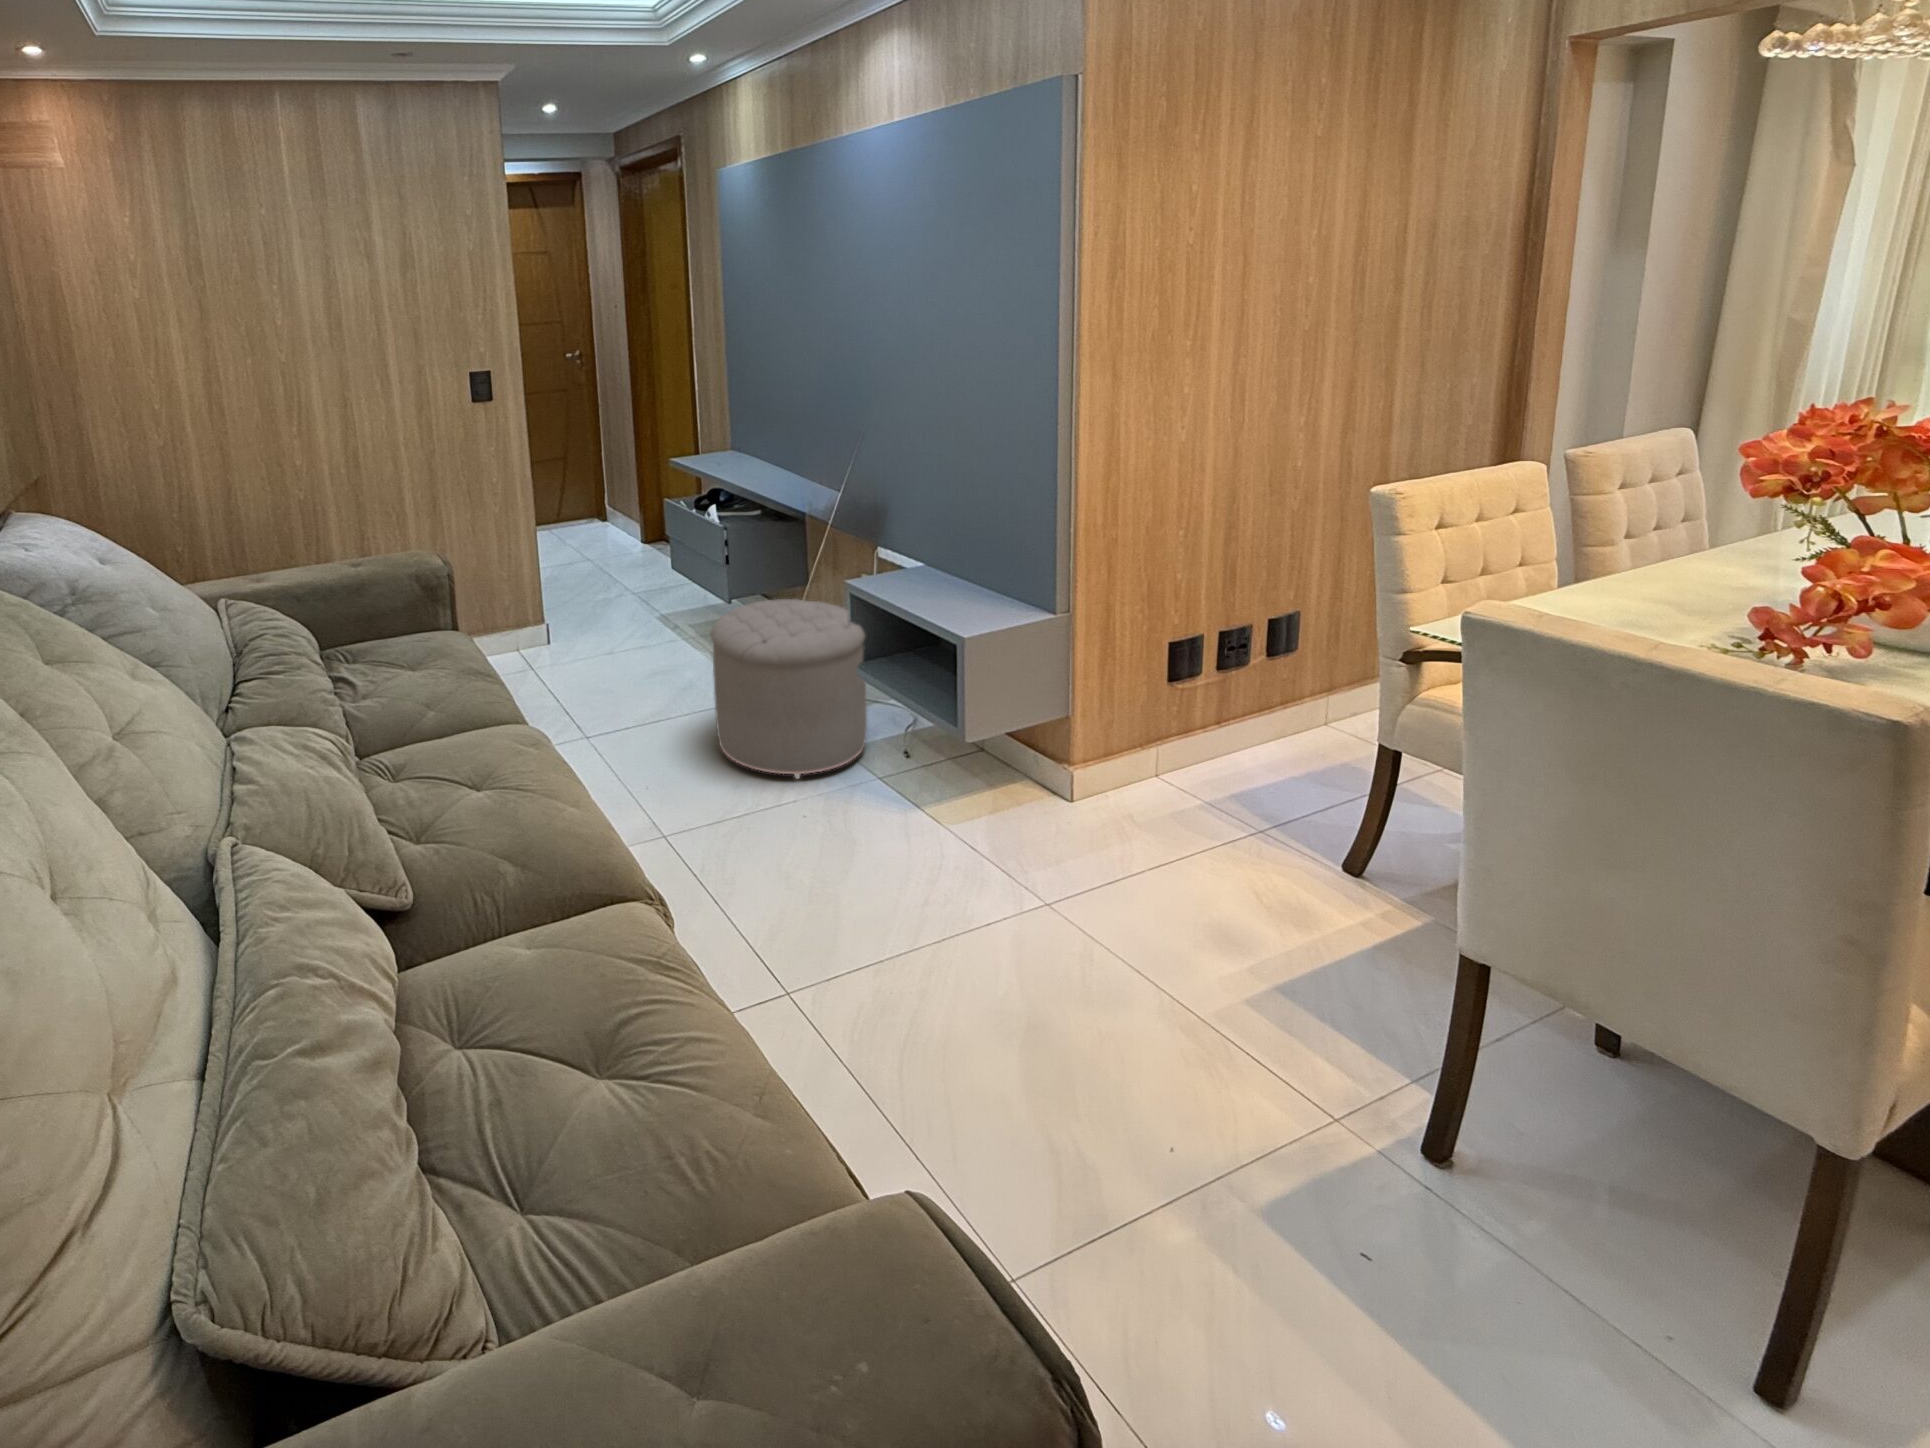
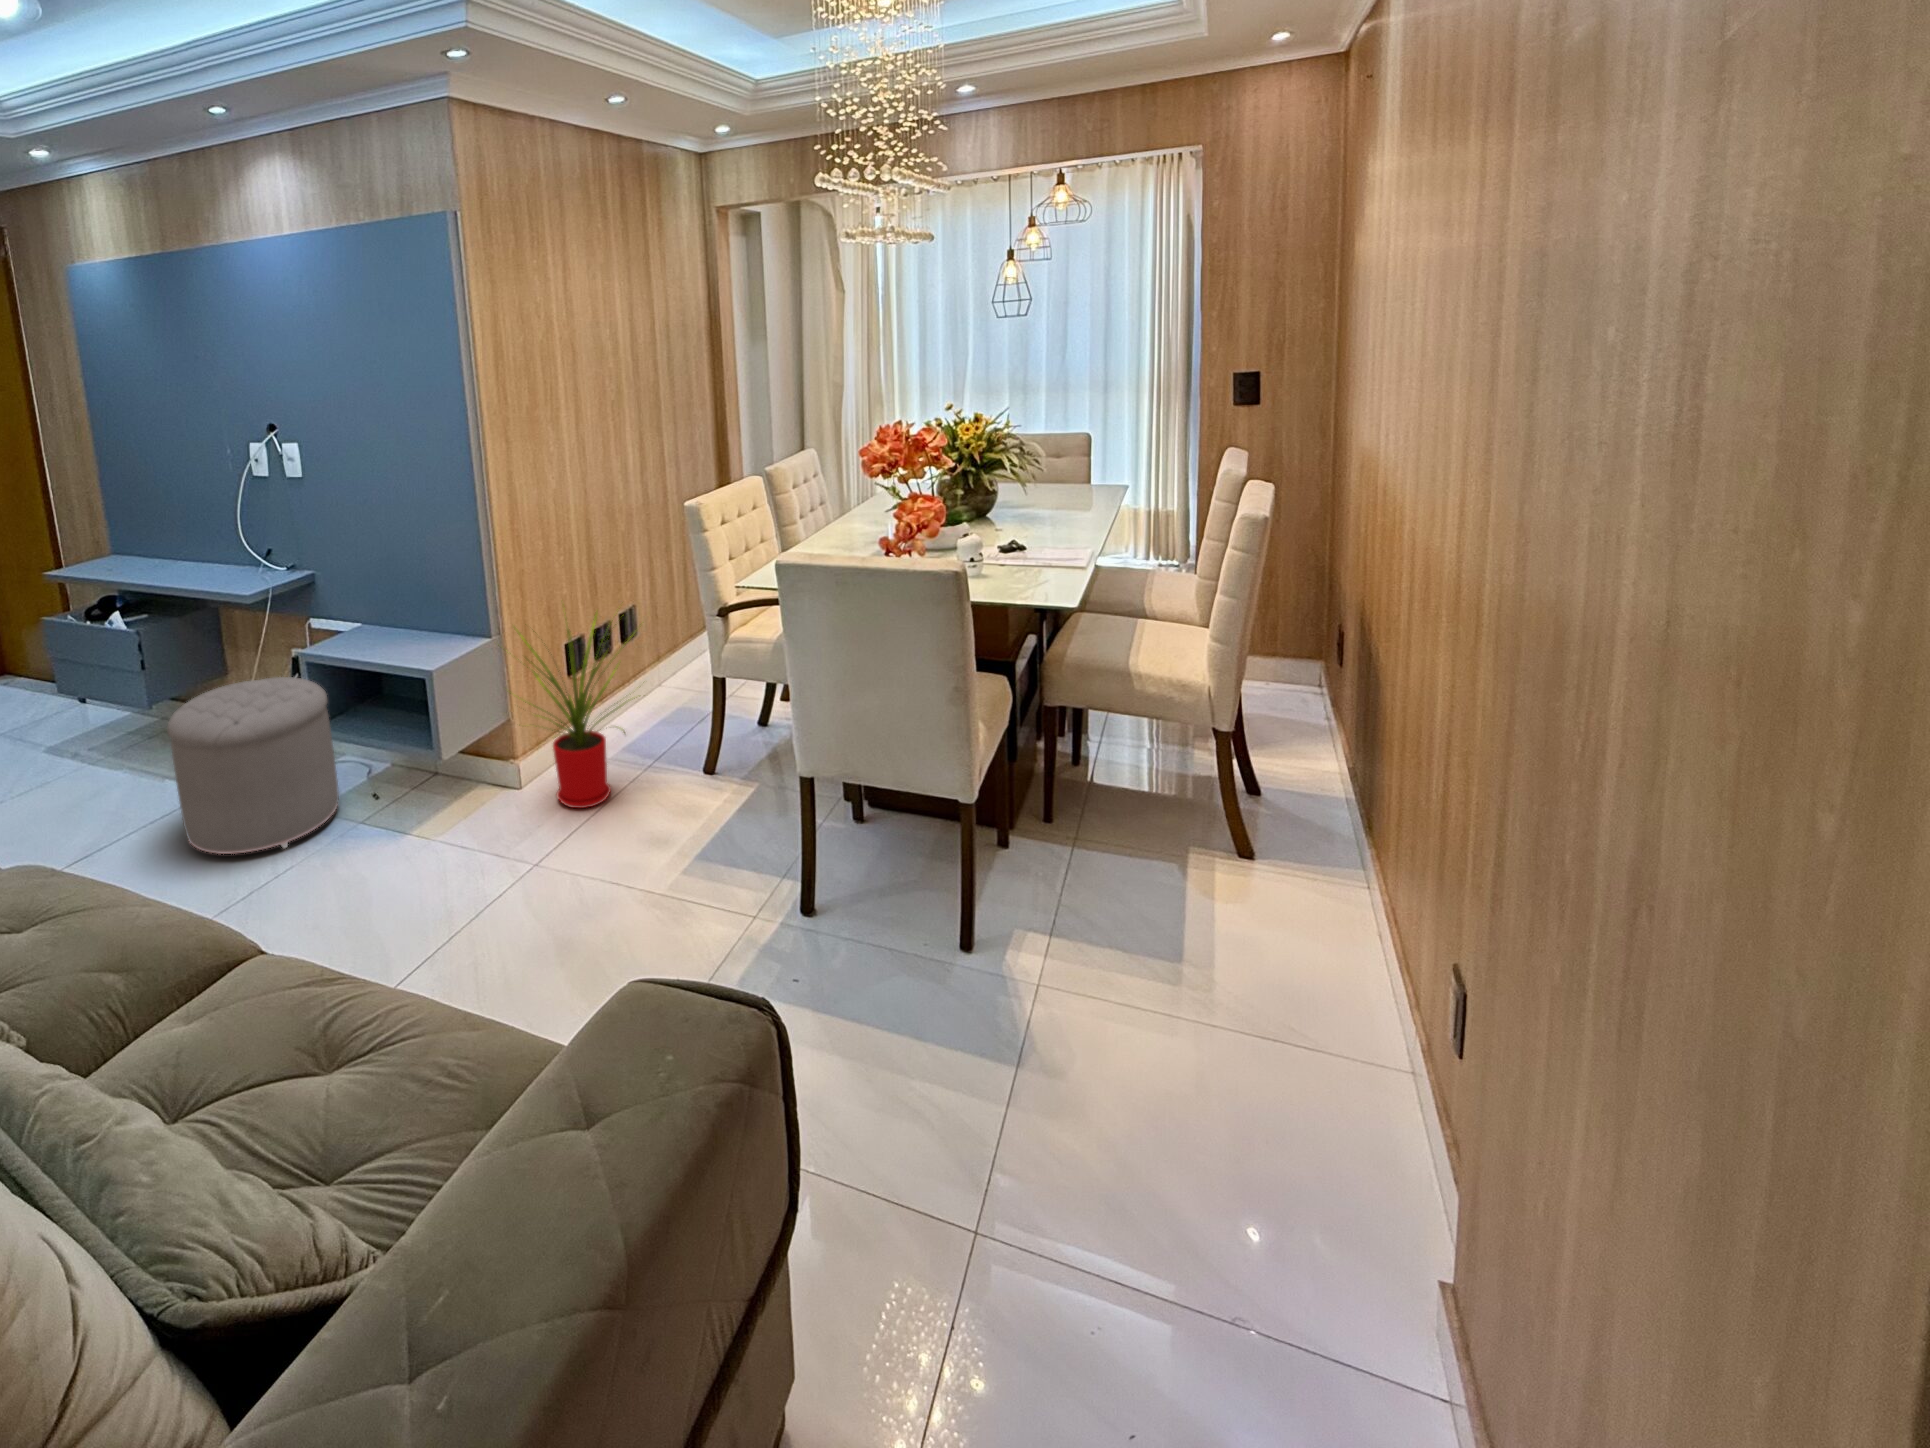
house plant: none [1048,587,1268,857] -> present [507,613,635,808]

